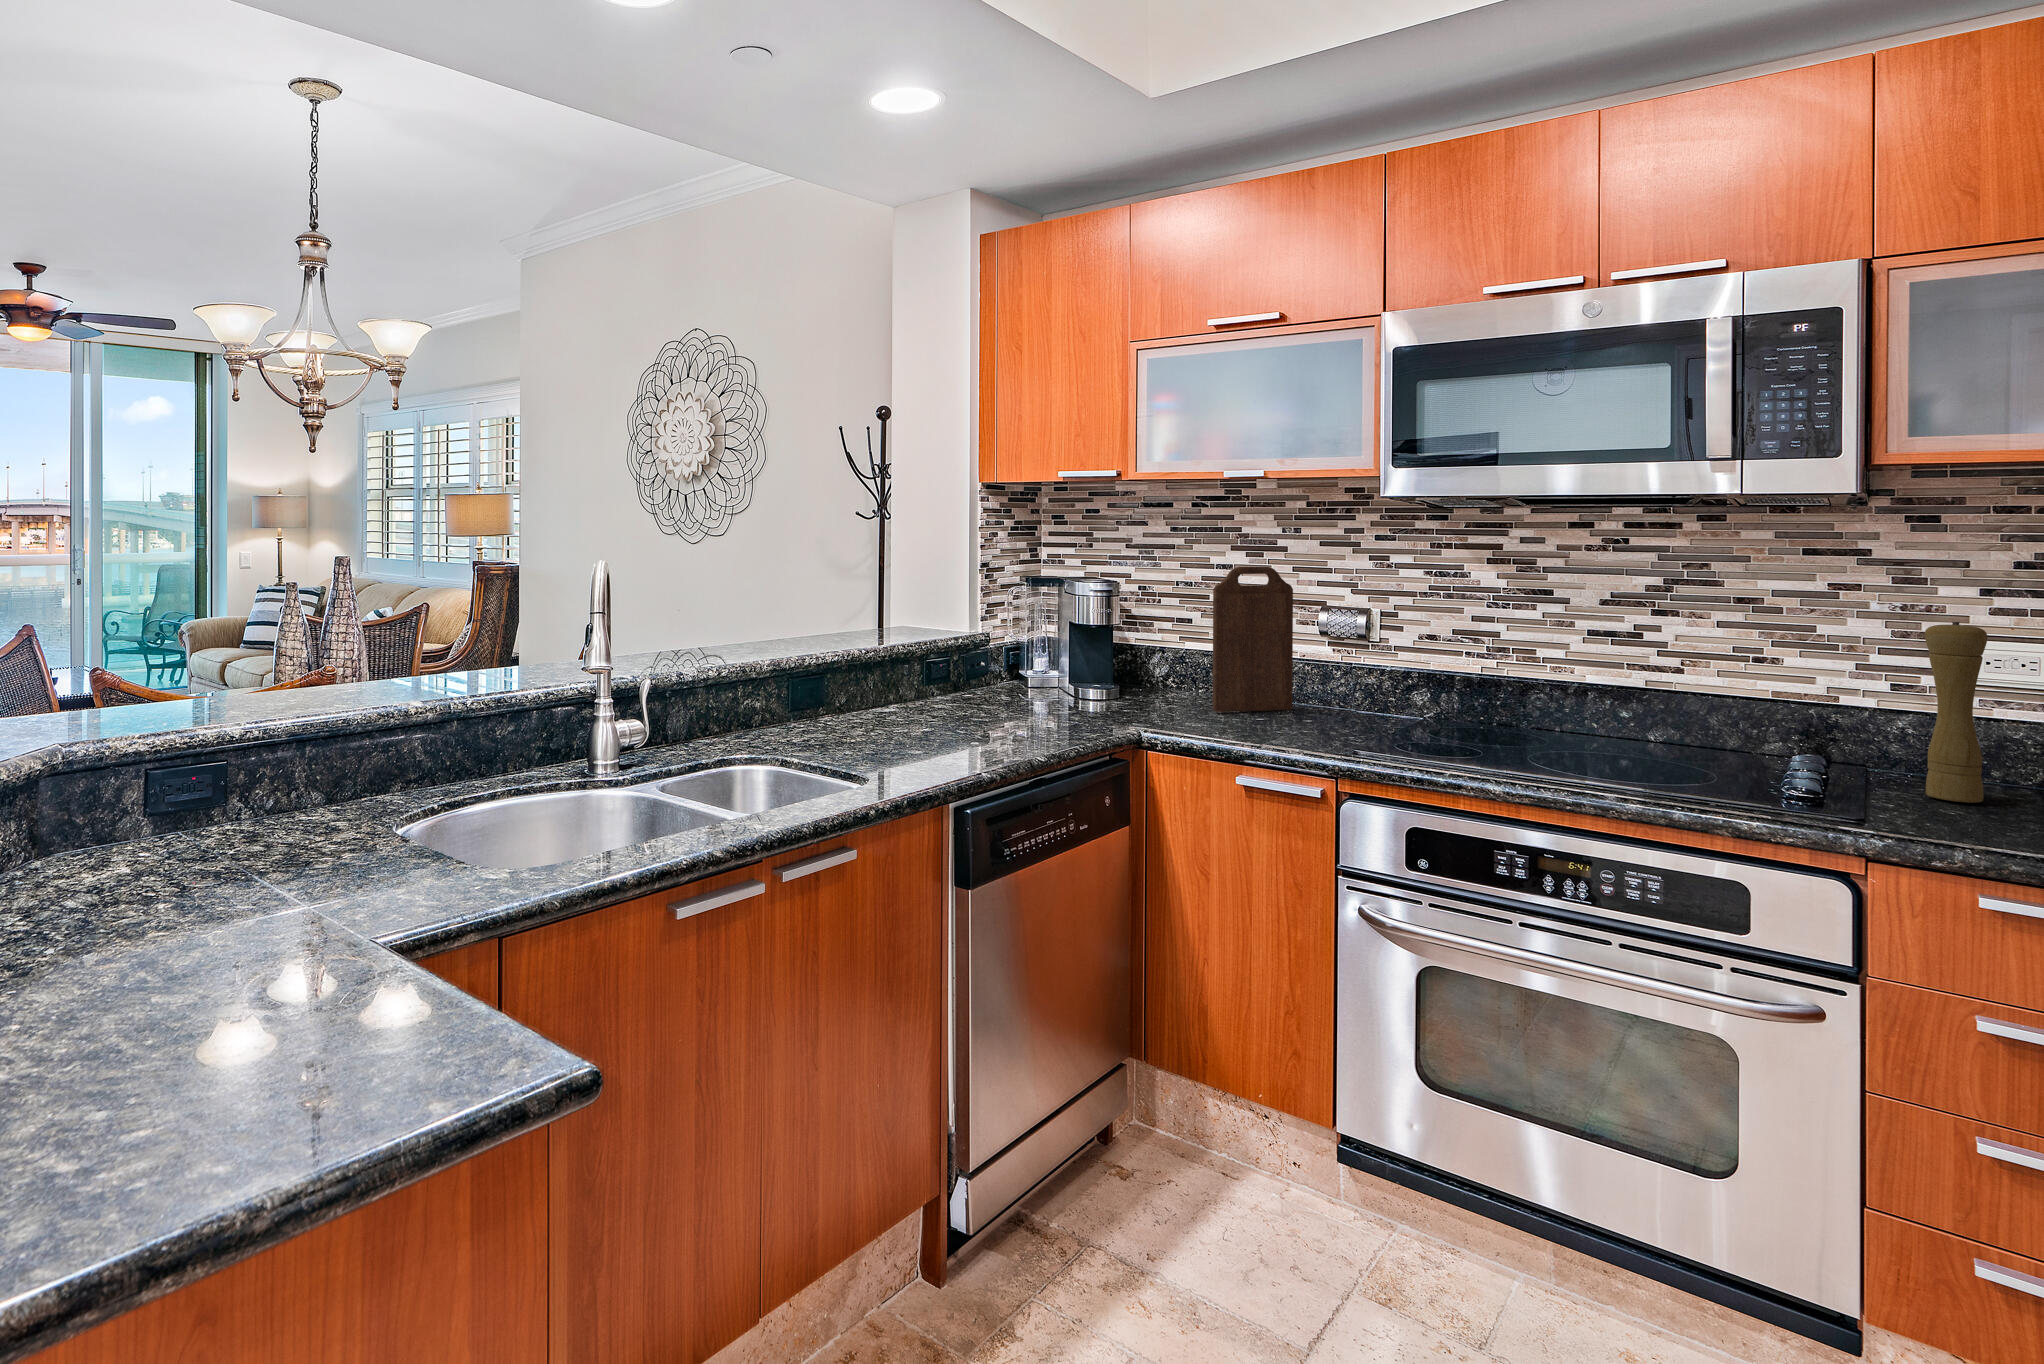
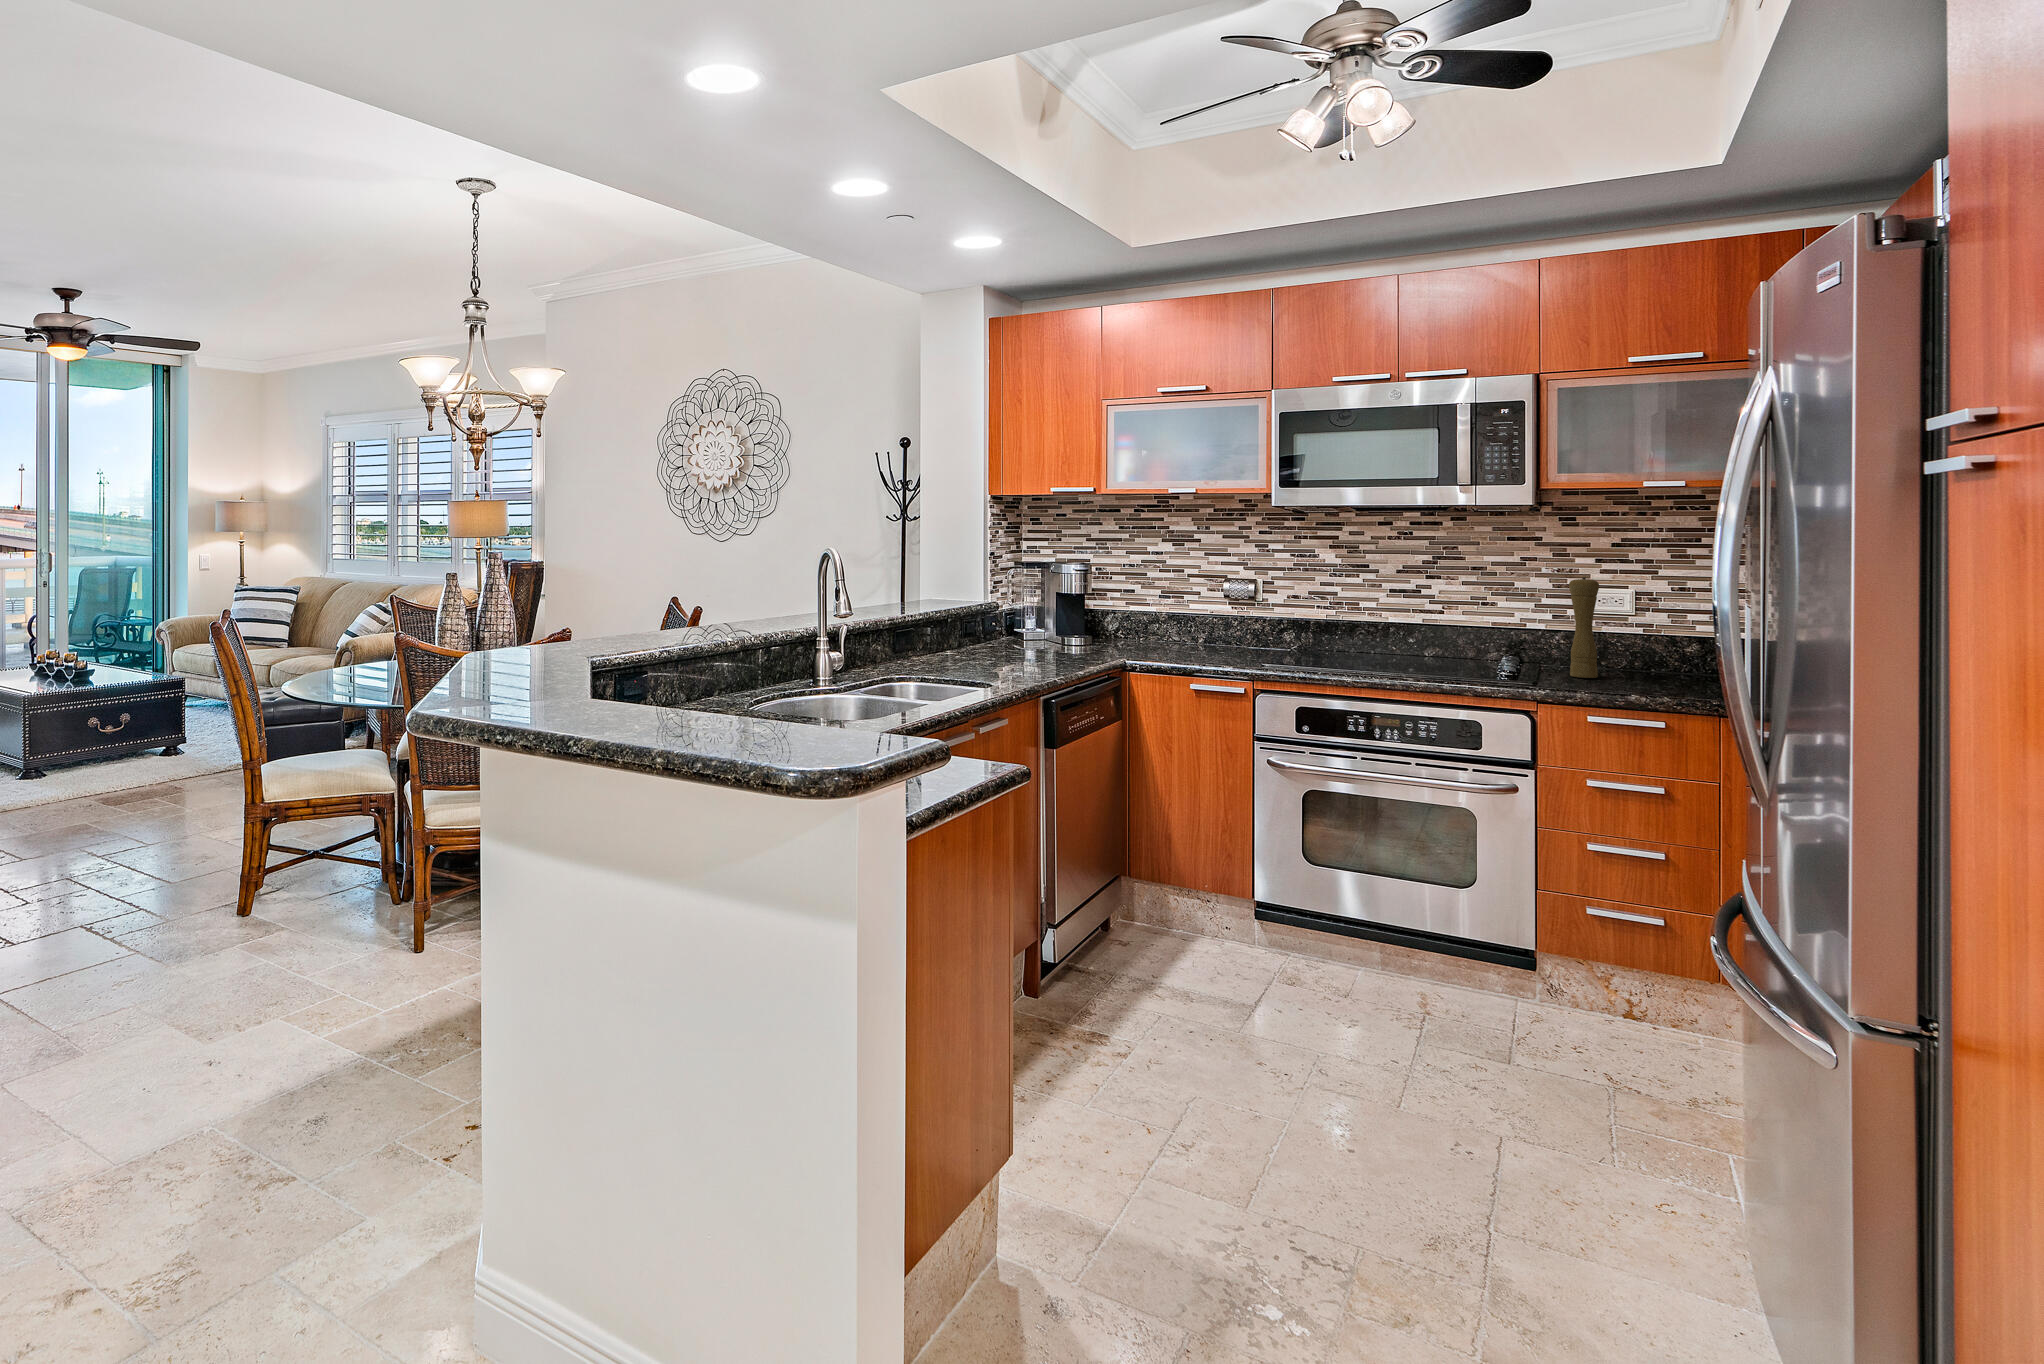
cutting board: present [1213,567,1293,712] -> none [1156,553,1205,651]

